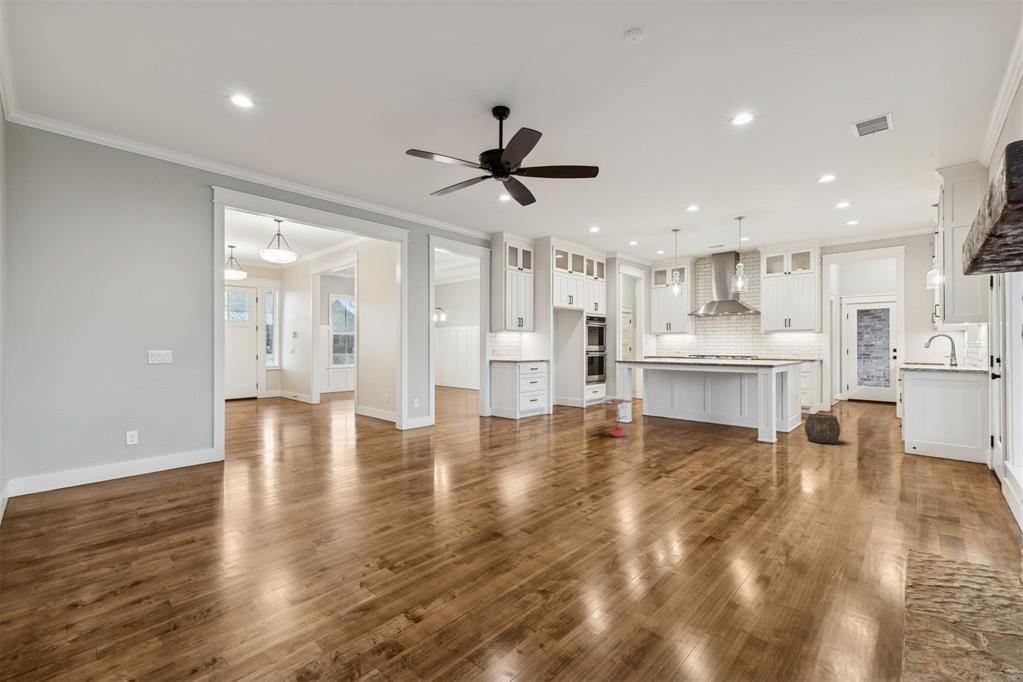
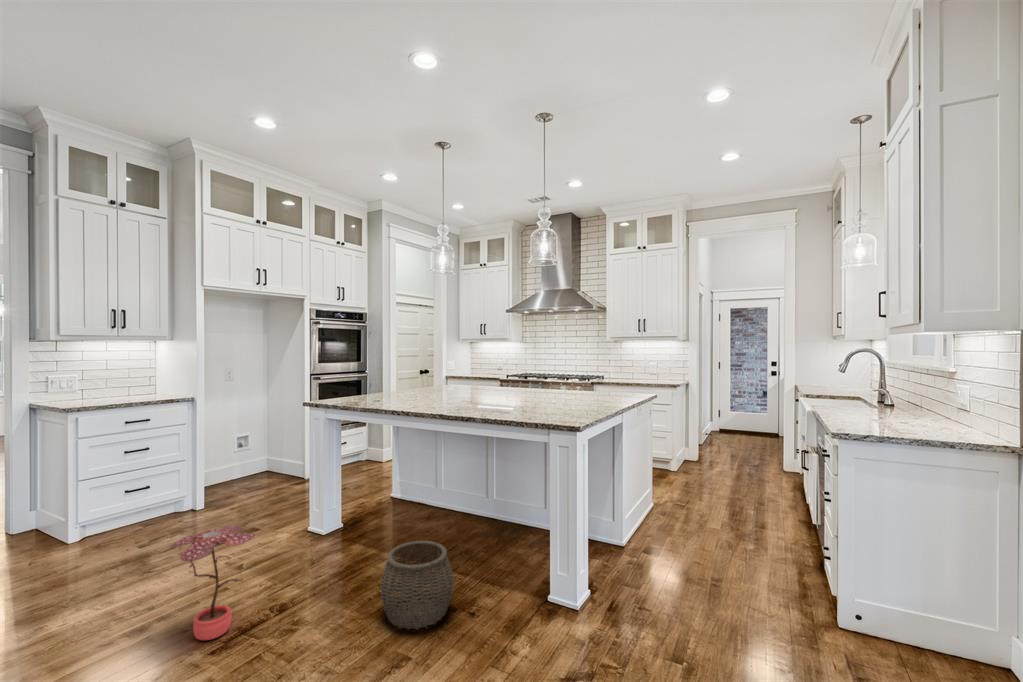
woven basket: present [805,414,841,444] -> present [380,541,454,630]

